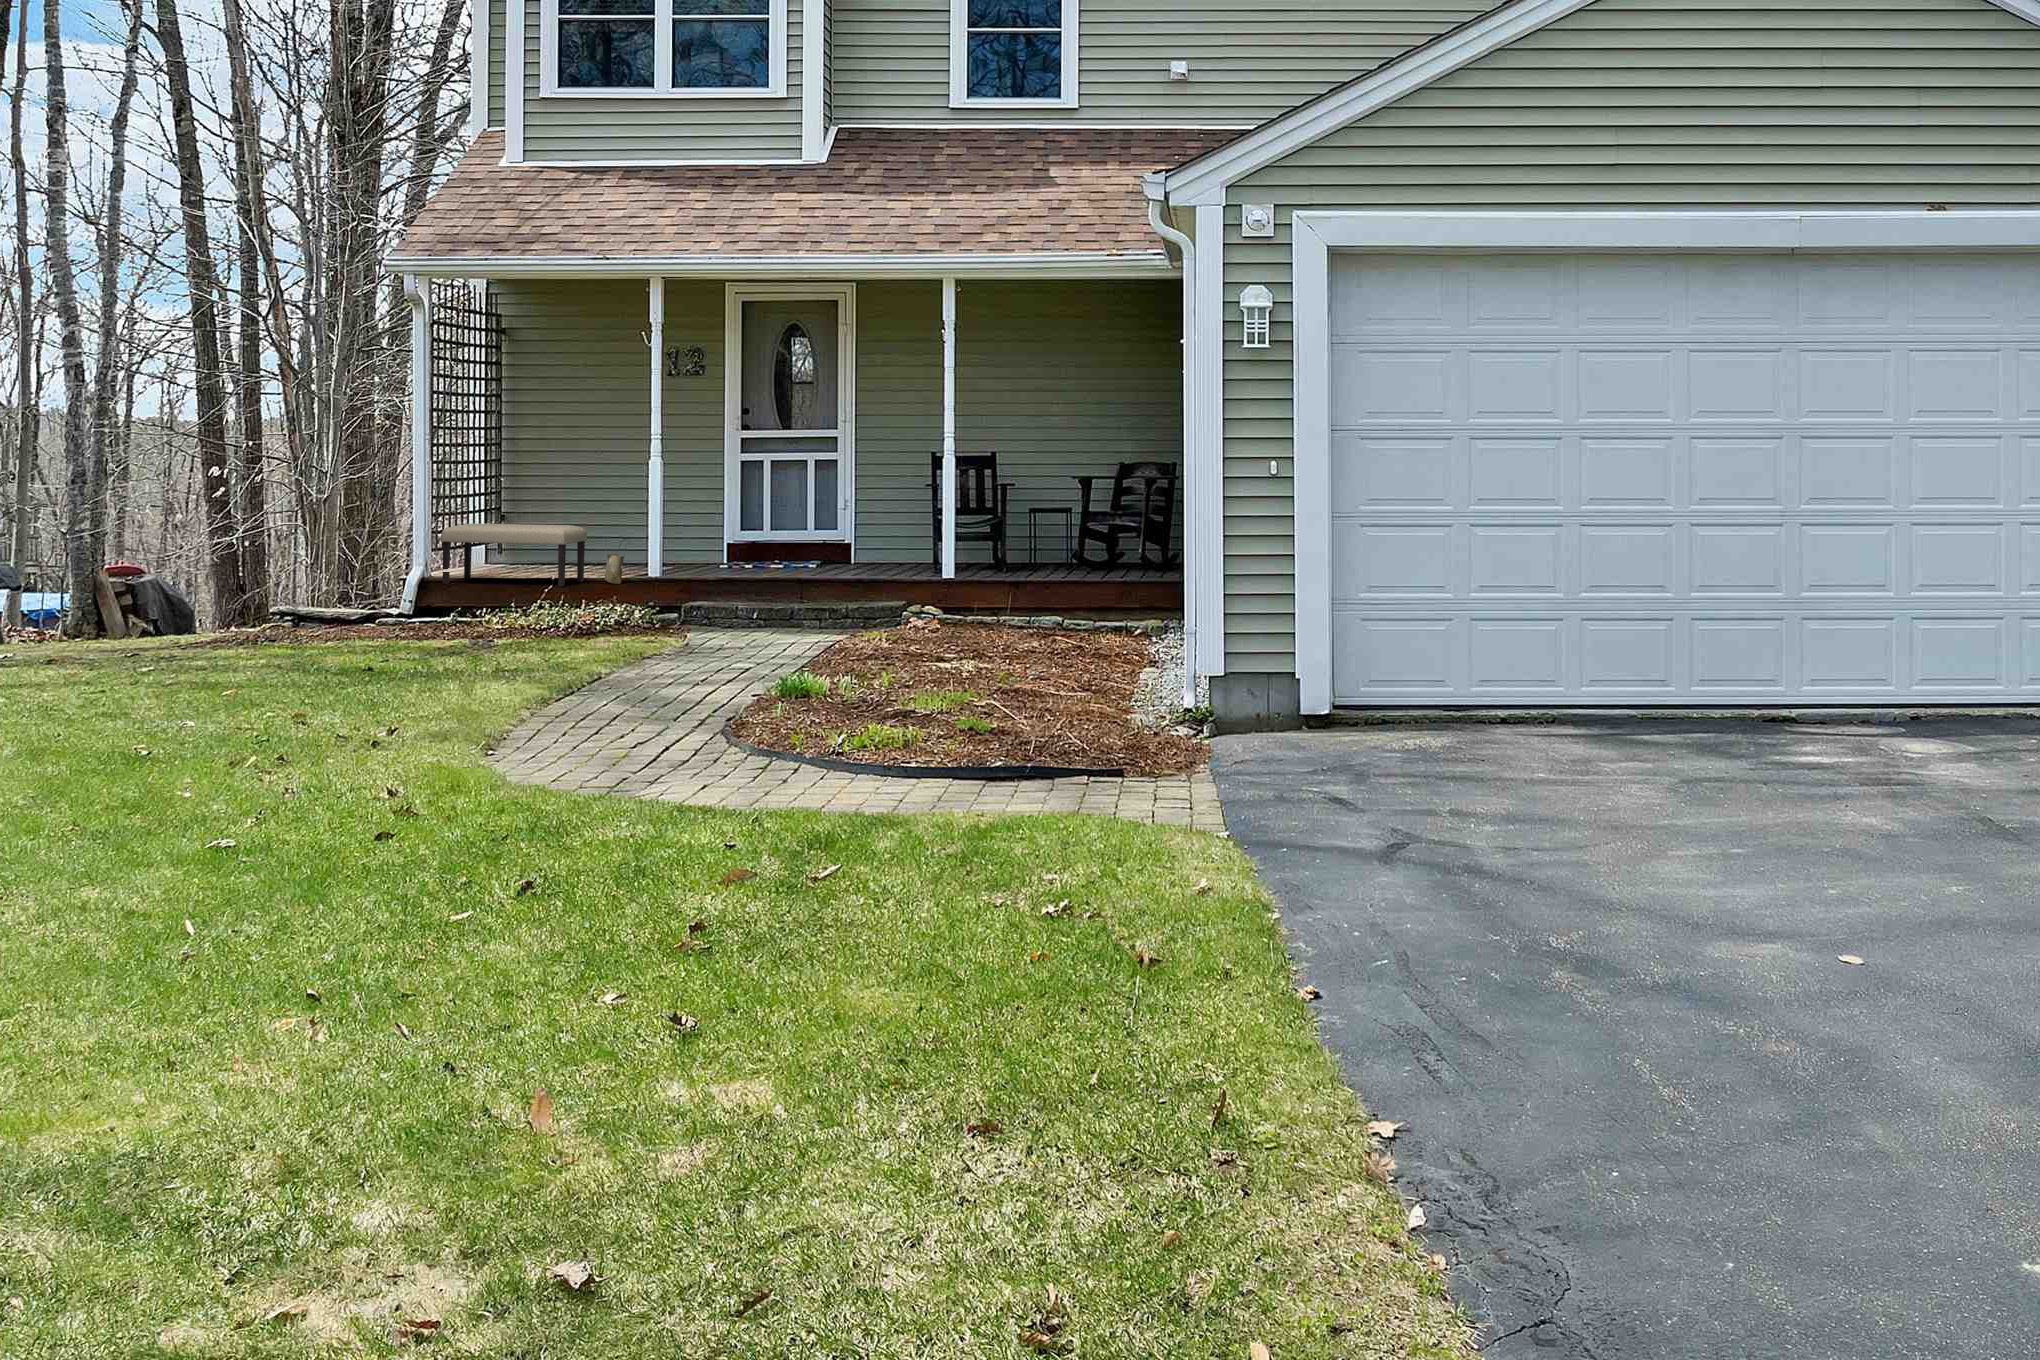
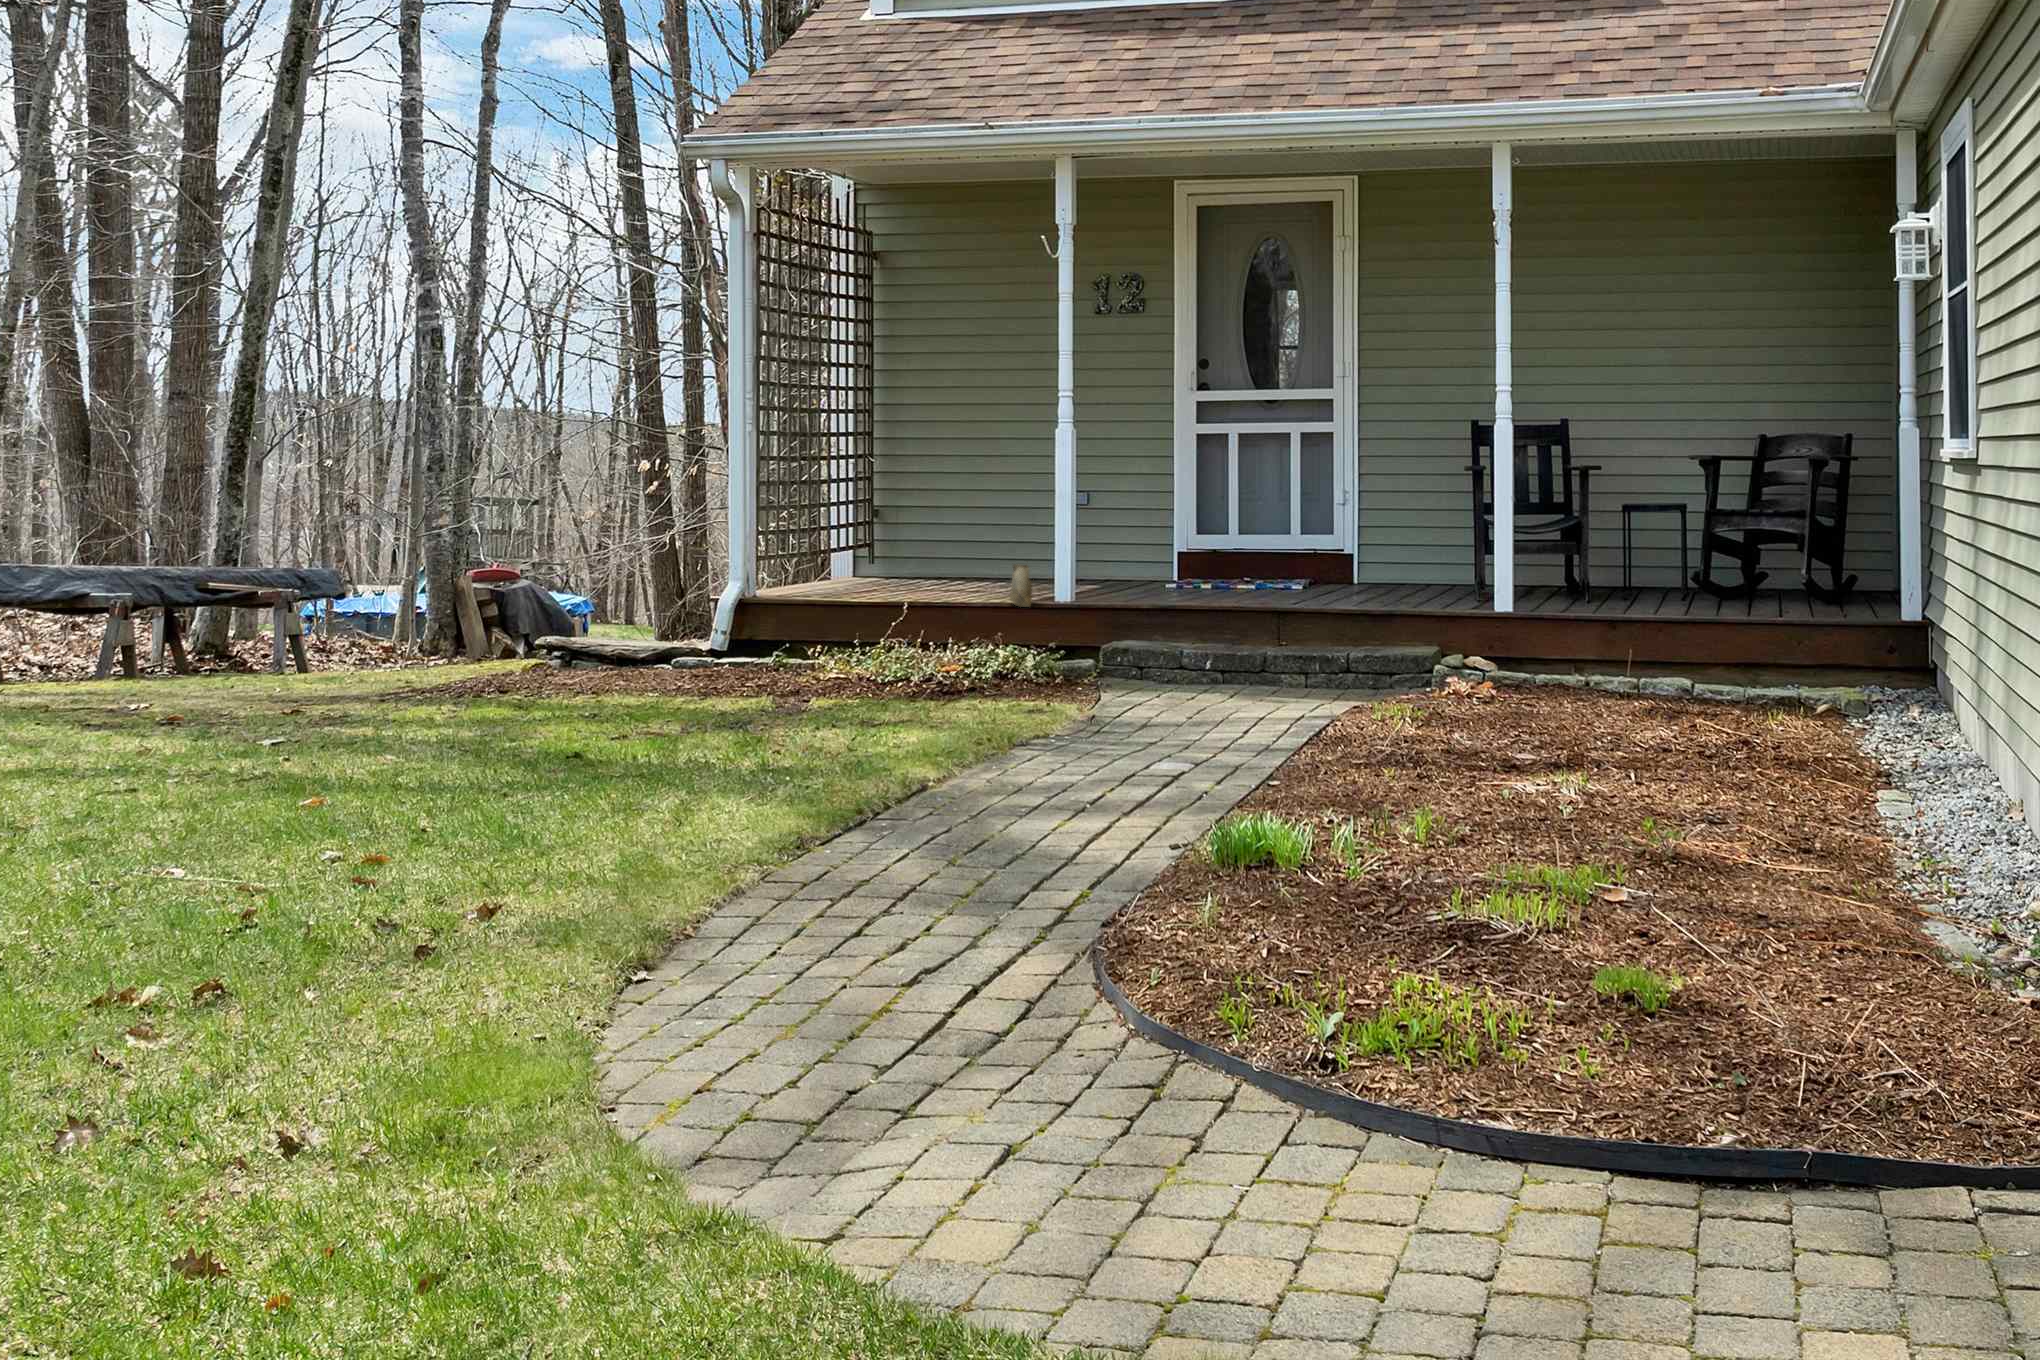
bench: present [441,524,587,587] -> none [794,520,985,610]

